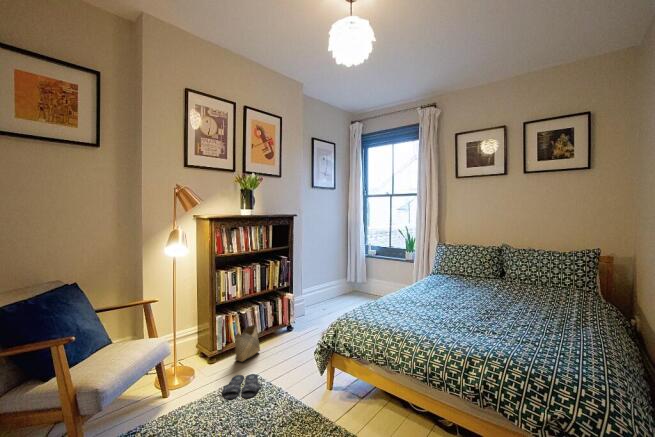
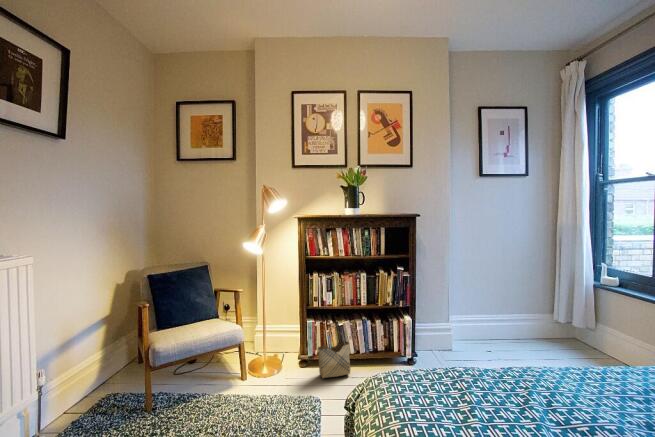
slippers: present [223,374,260,400] -> none [272,390,319,421]

